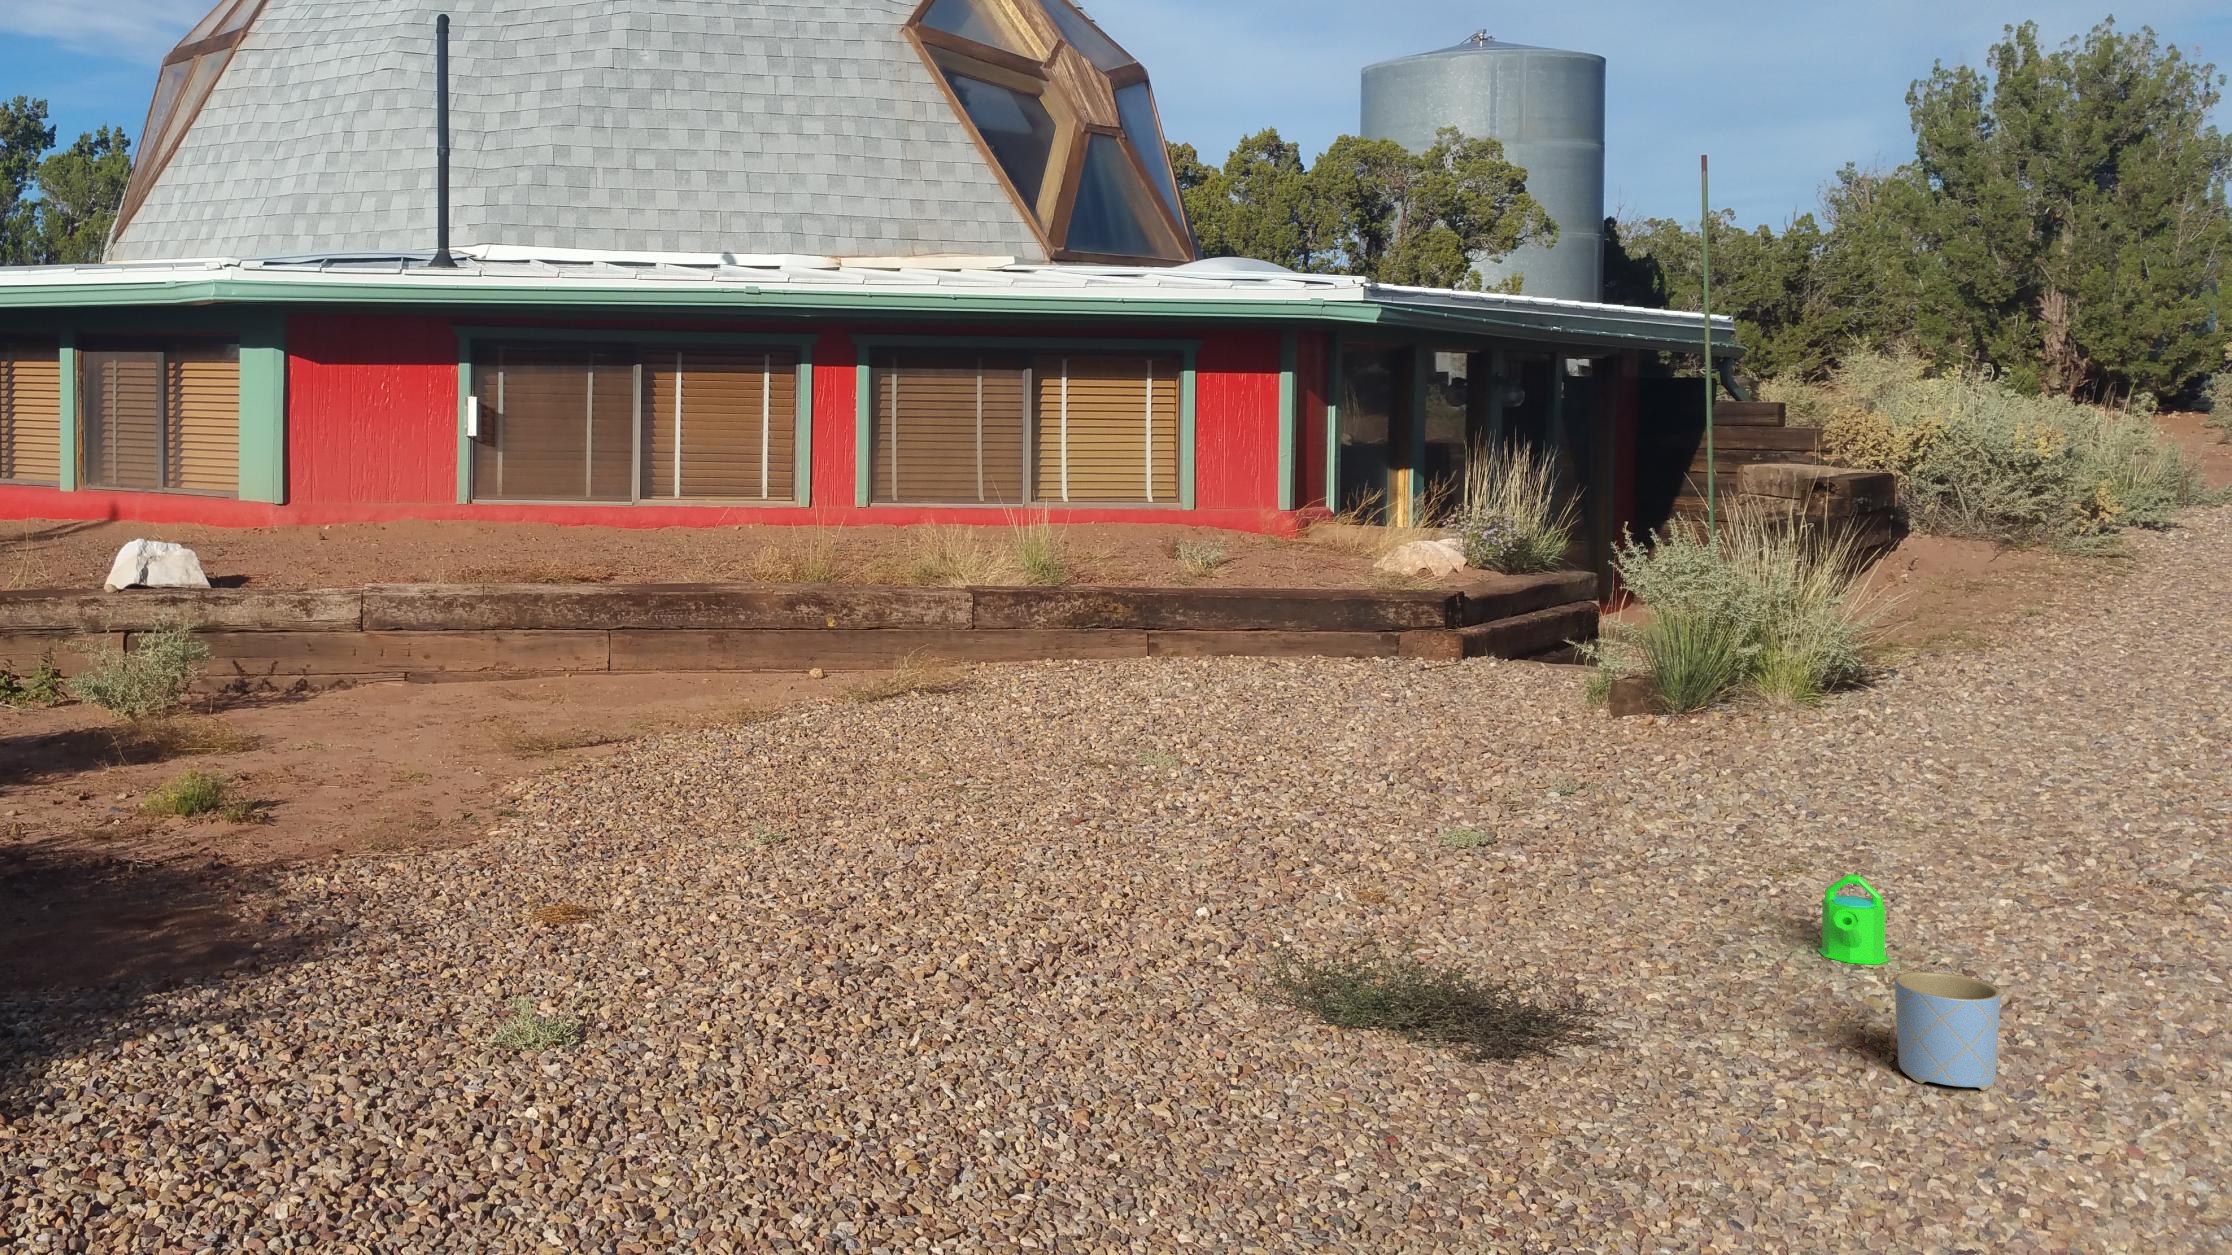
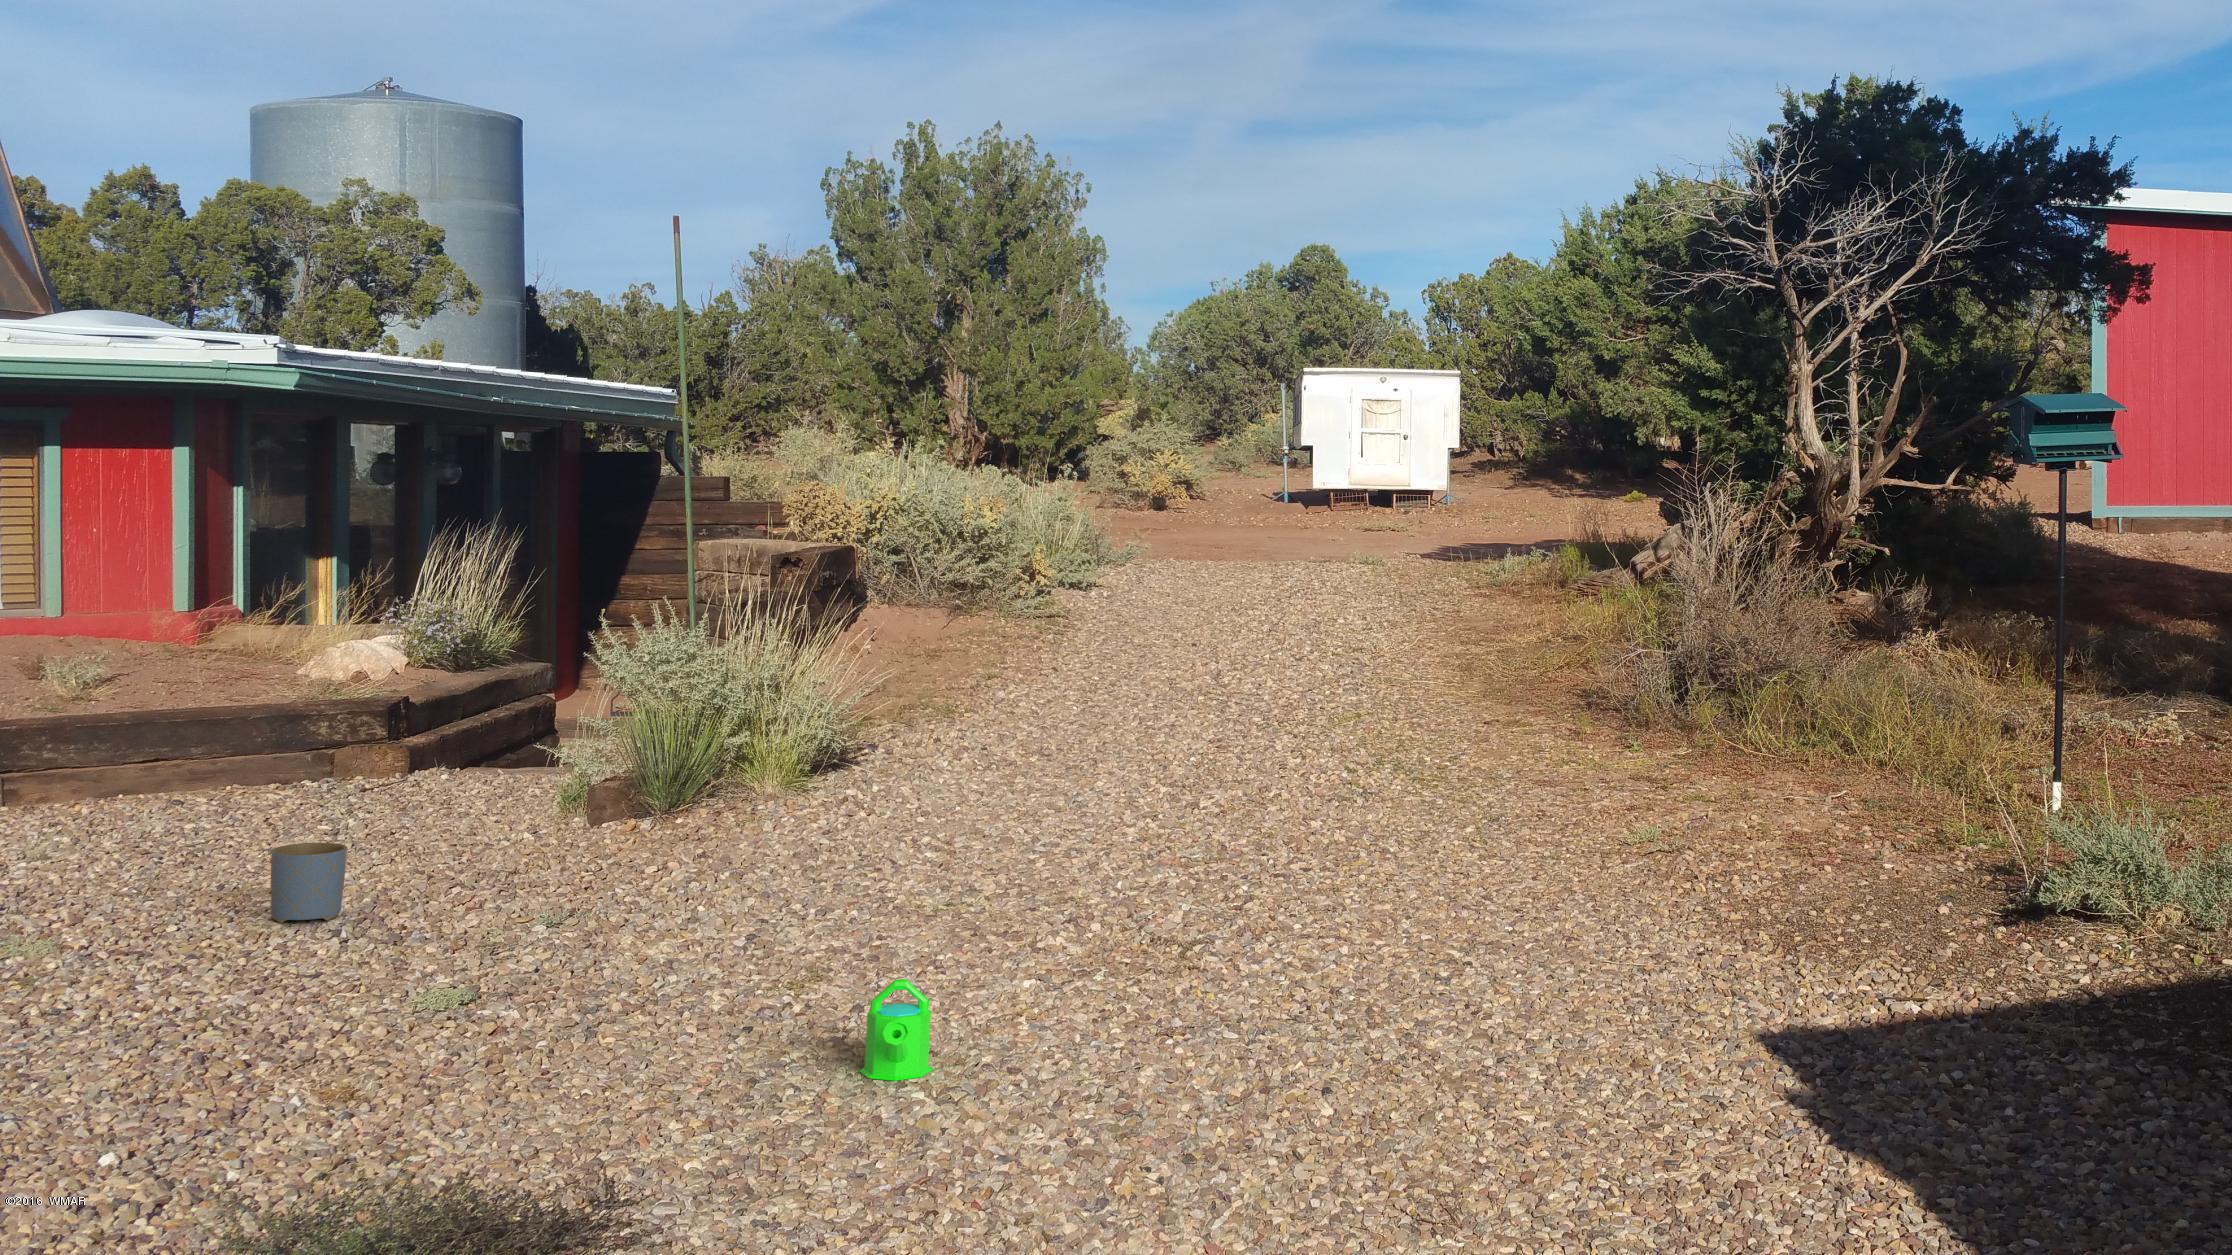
planter: present [1895,972,2000,1091] -> present [271,843,347,923]

